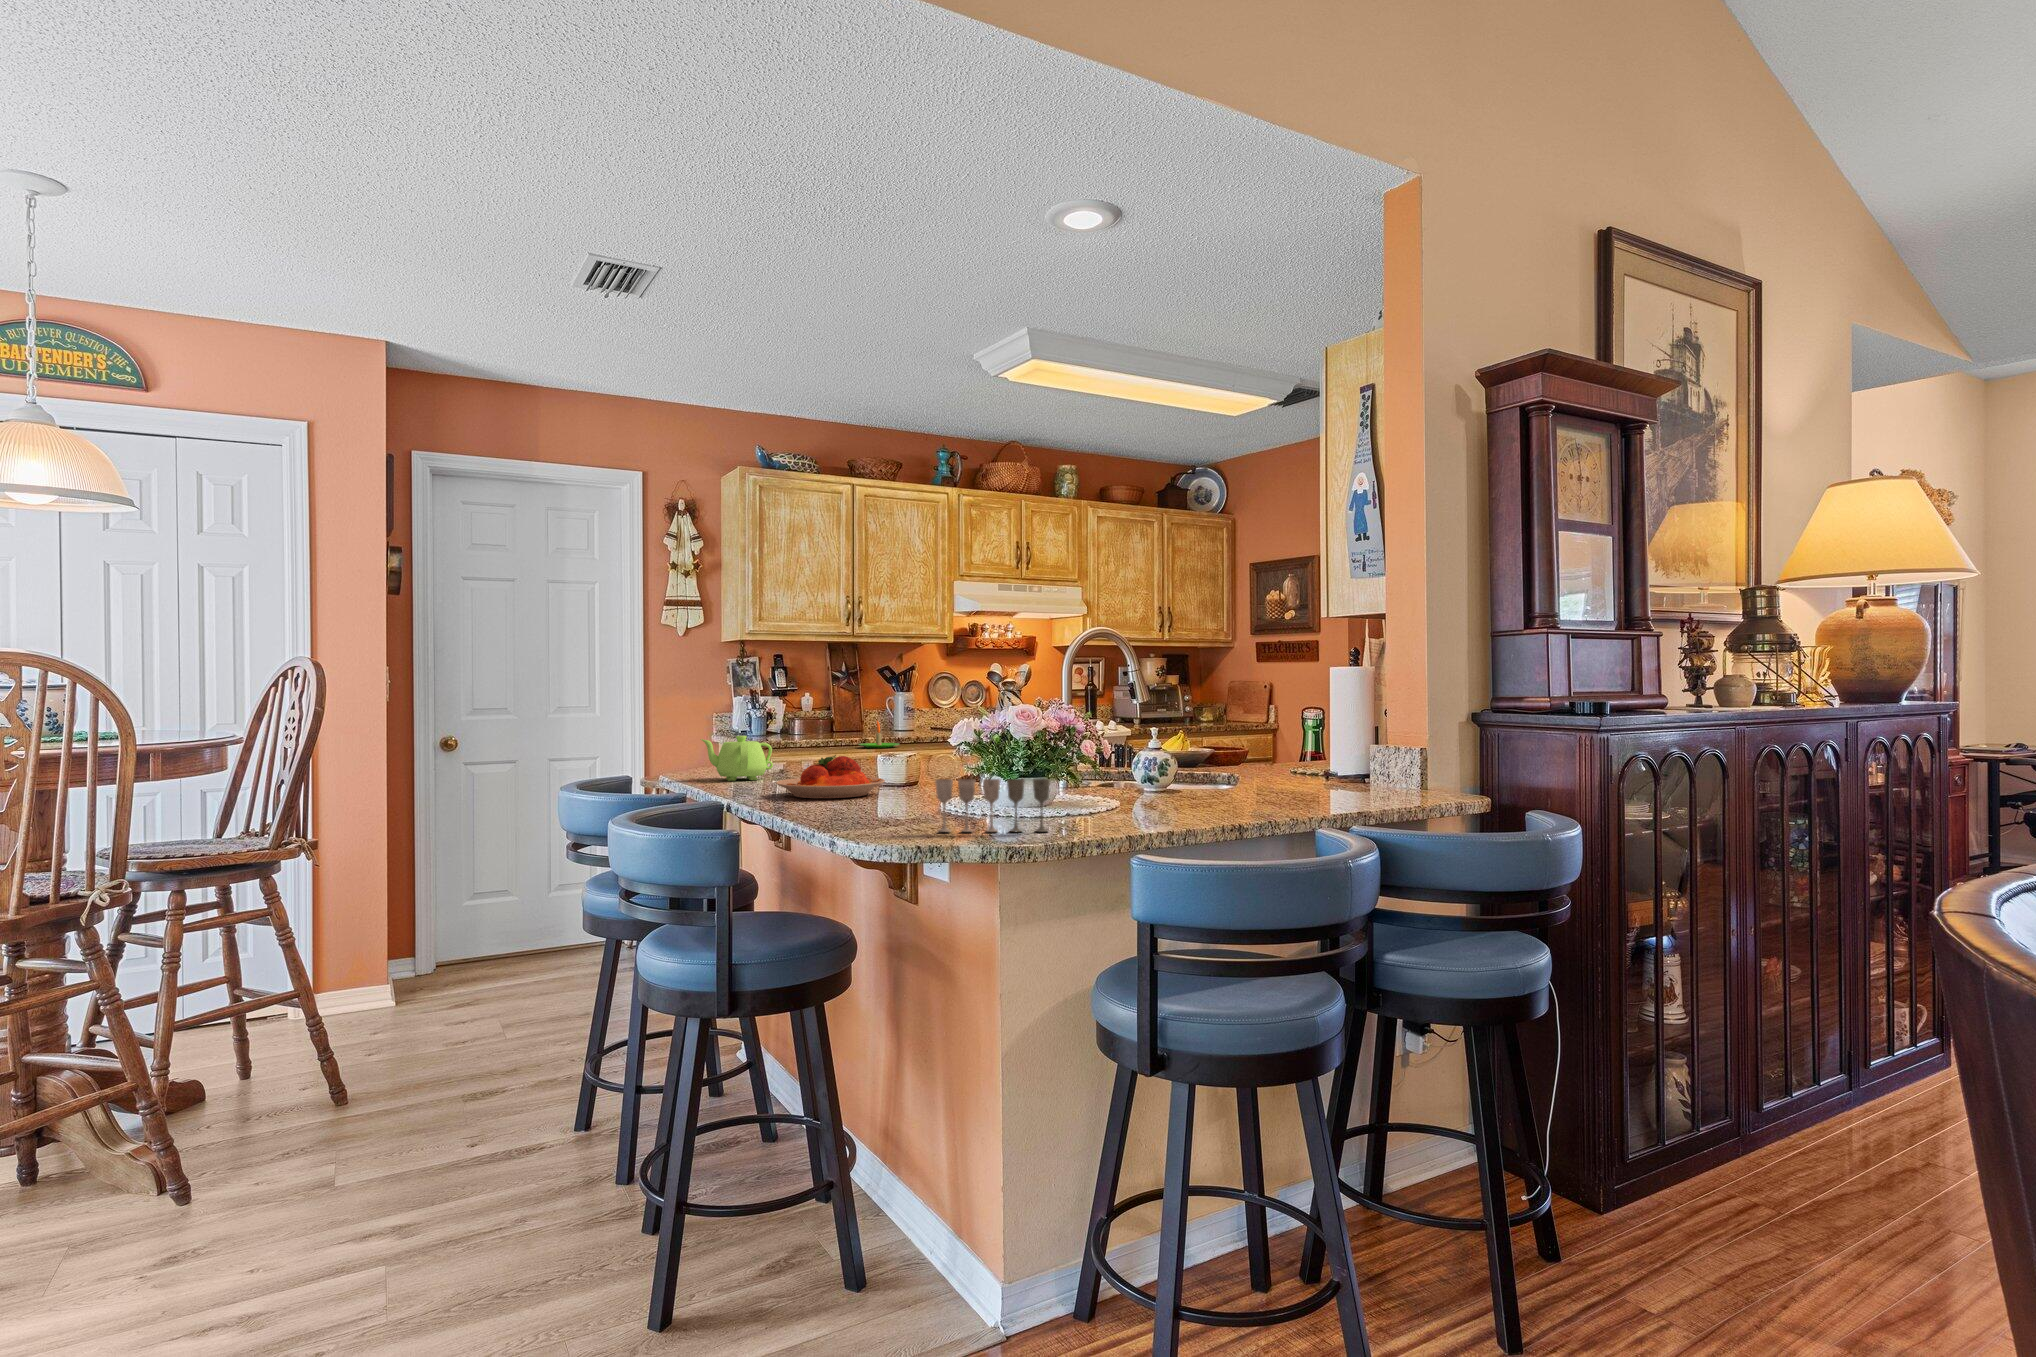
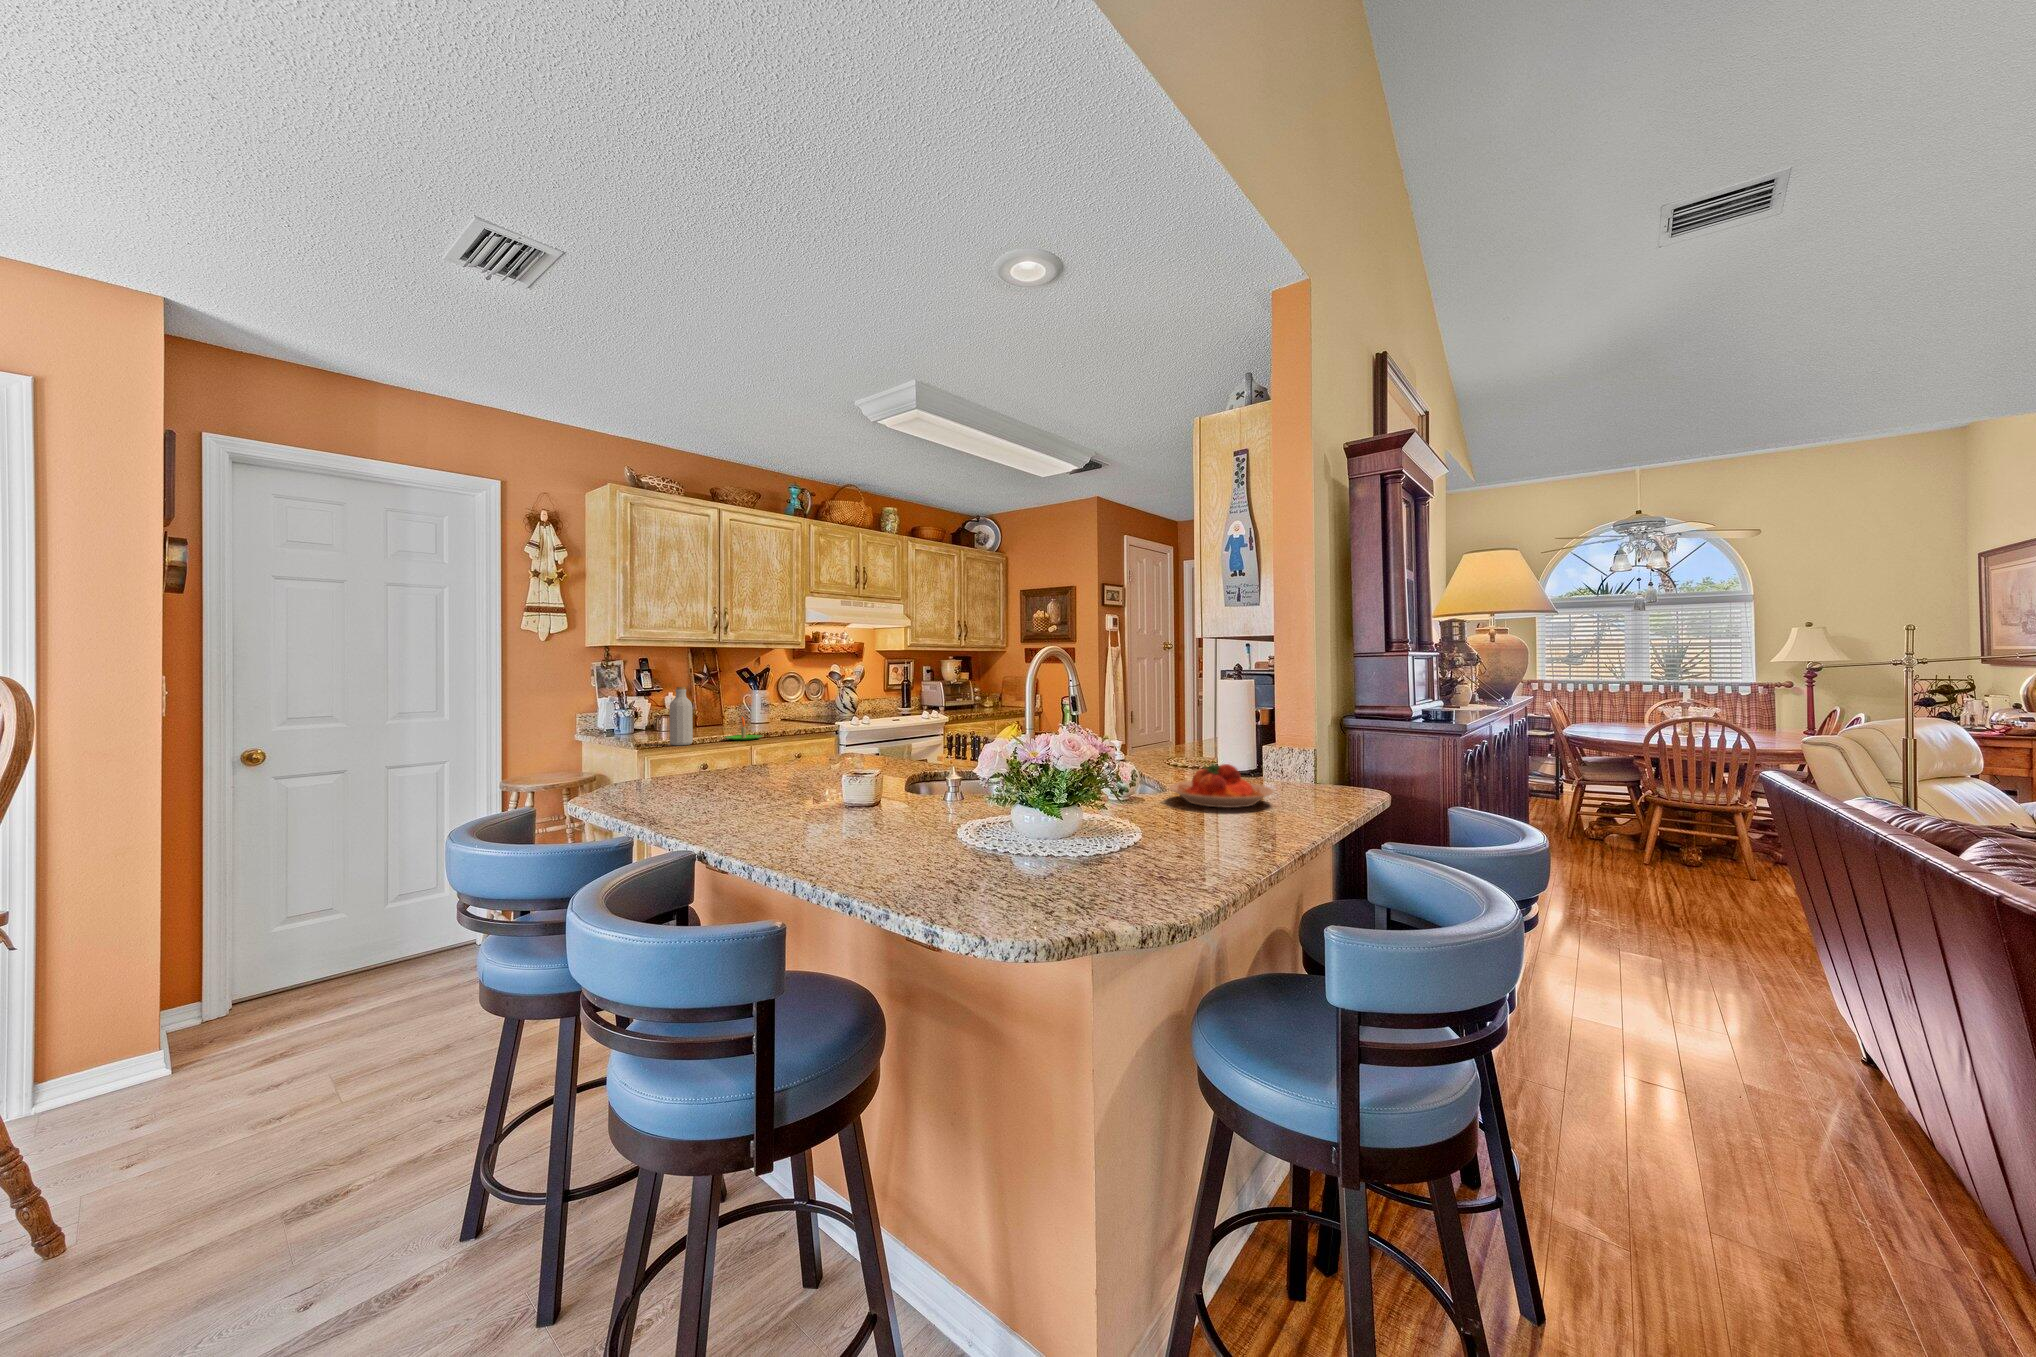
bottle: none [799,686,823,750] -> present [670,687,693,745]
teapot: present [701,736,773,781] -> none [602,751,684,799]
plate: present [776,755,885,798] -> present [1169,764,1274,808]
wine glass: present [935,779,1050,832] -> none [997,826,1122,899]

